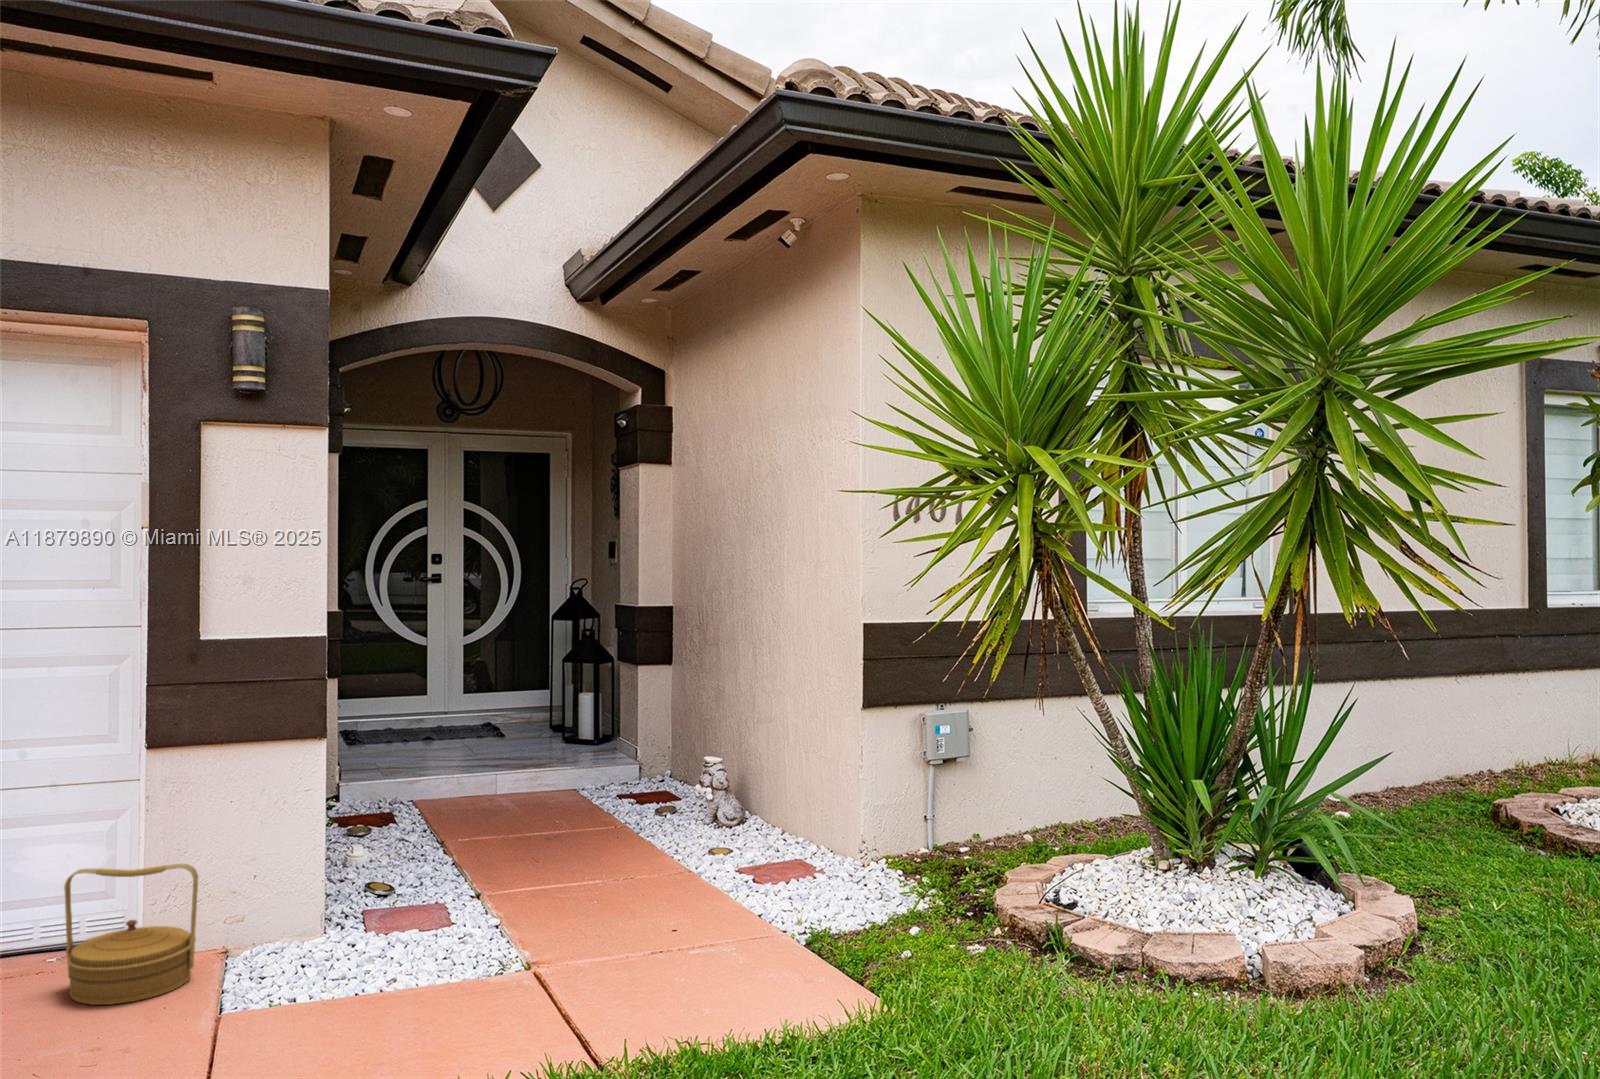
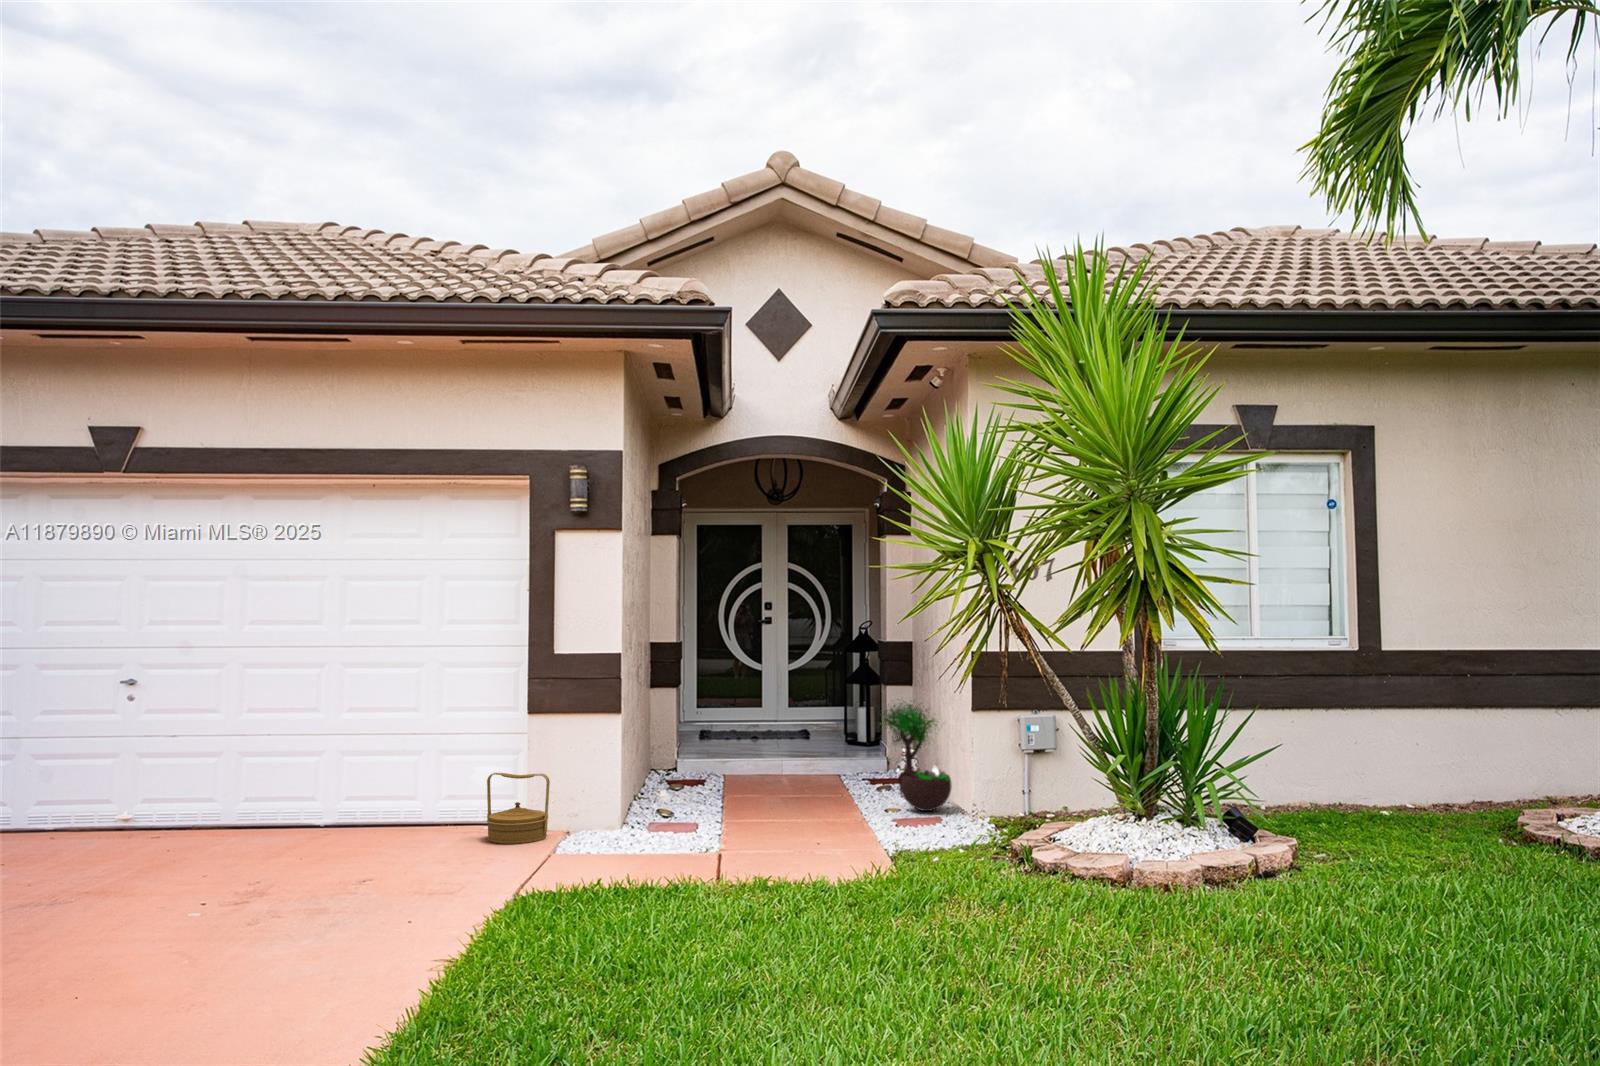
potted tree: none [702,681,811,850] -> present [880,699,952,811]

